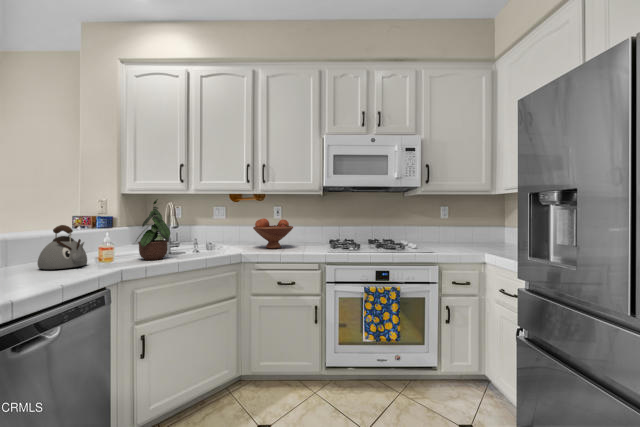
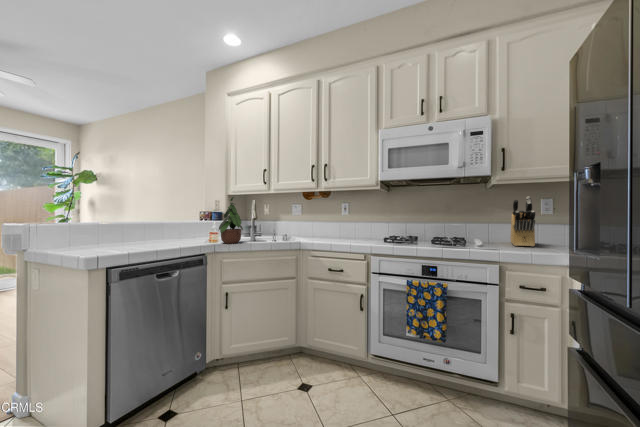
knife block: none [433,207,461,249] -> present [510,197,535,246]
fruit bowl: present [253,218,293,248] -> none [316,213,352,239]
kettle: present [37,225,87,269] -> none [157,216,187,246]

